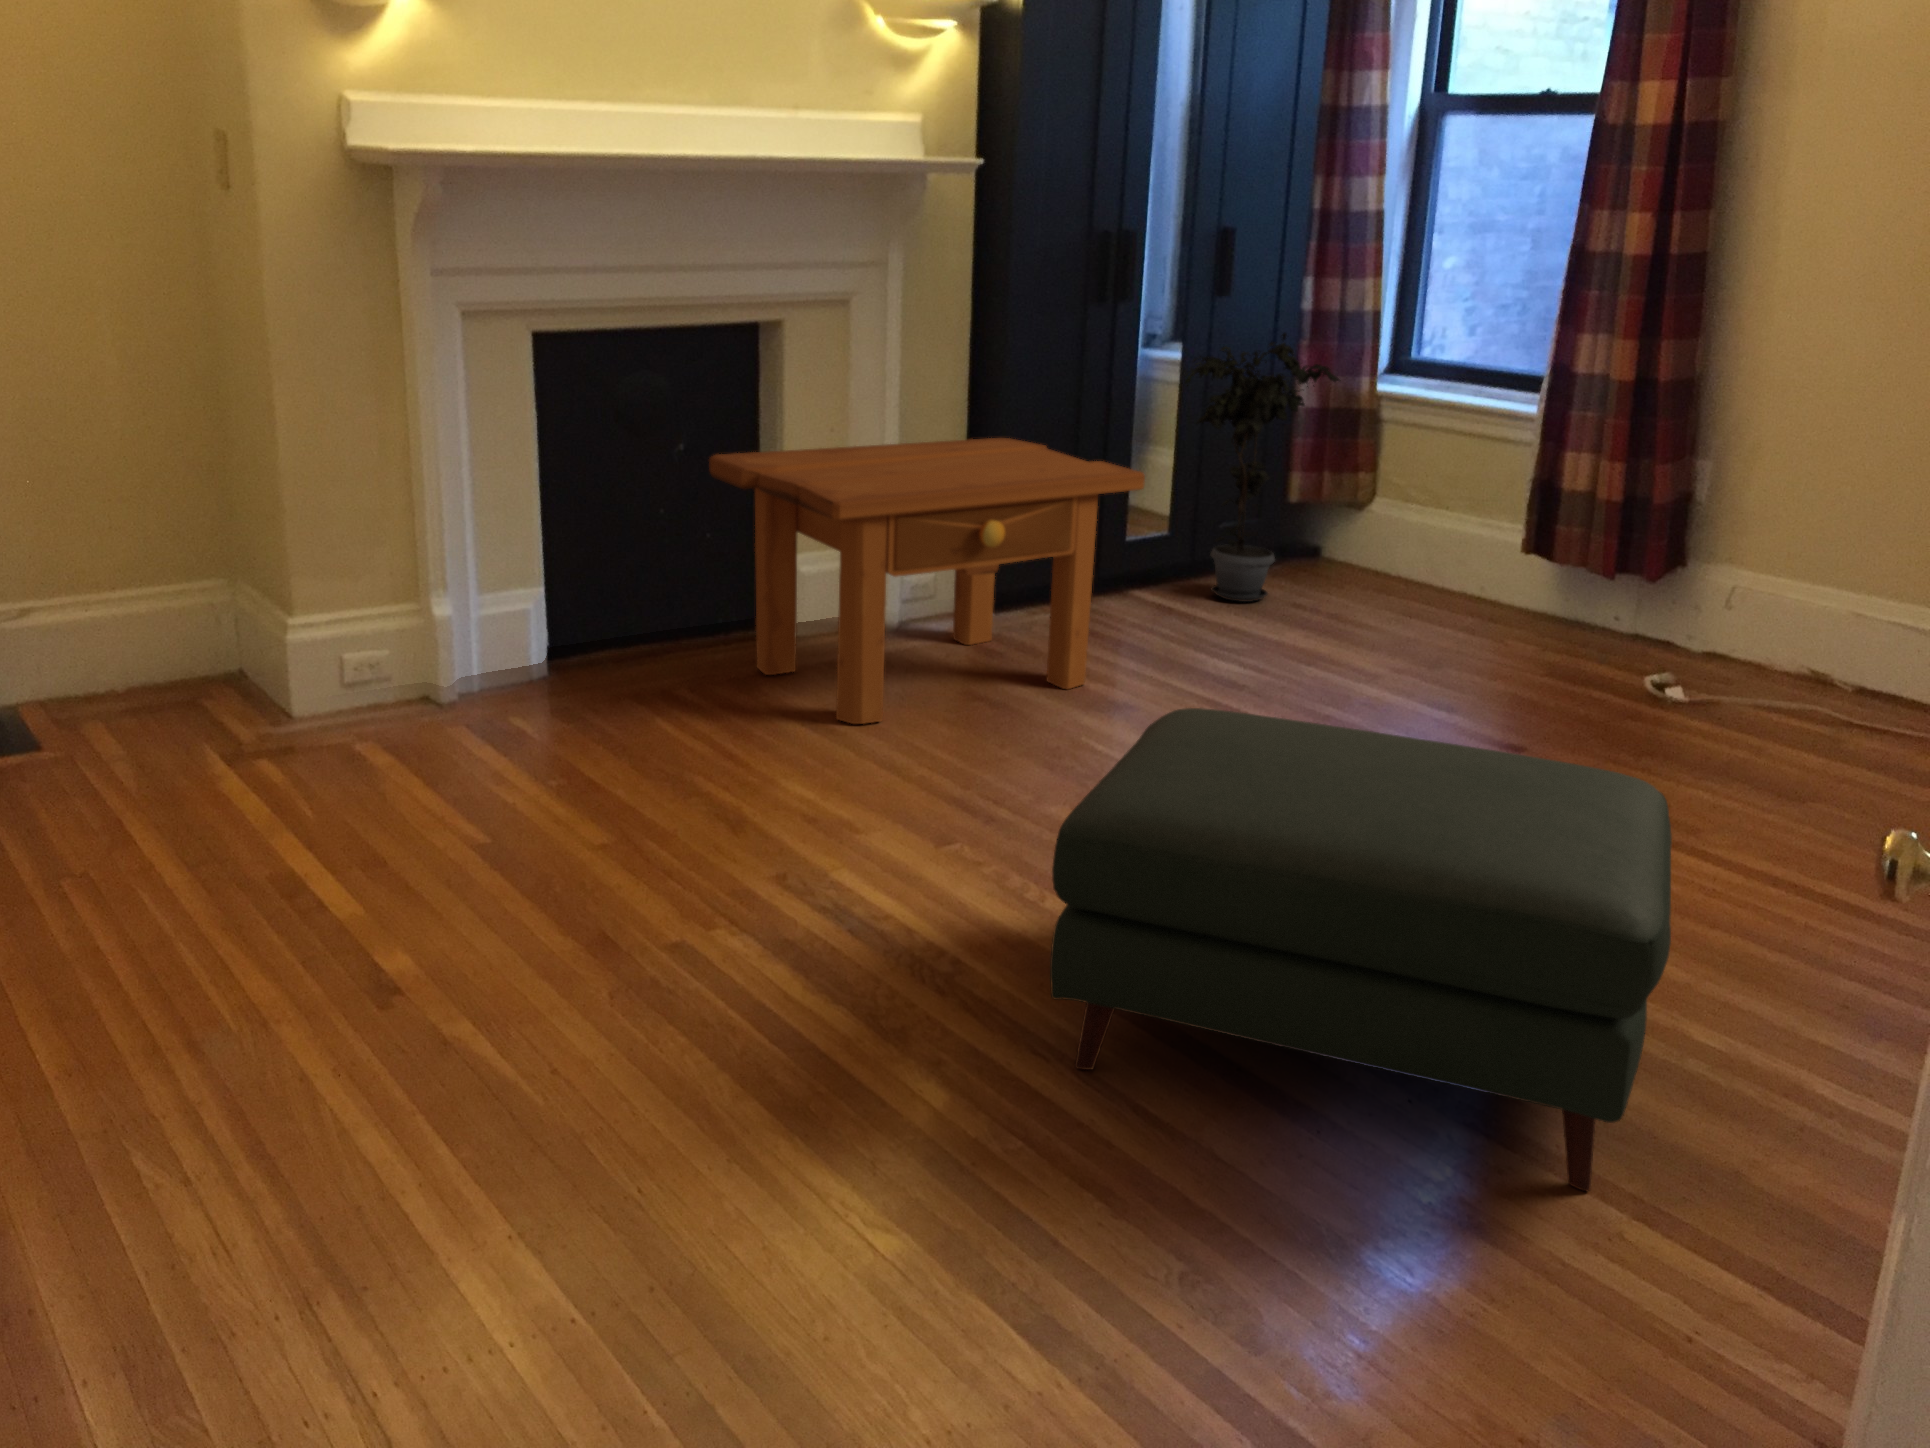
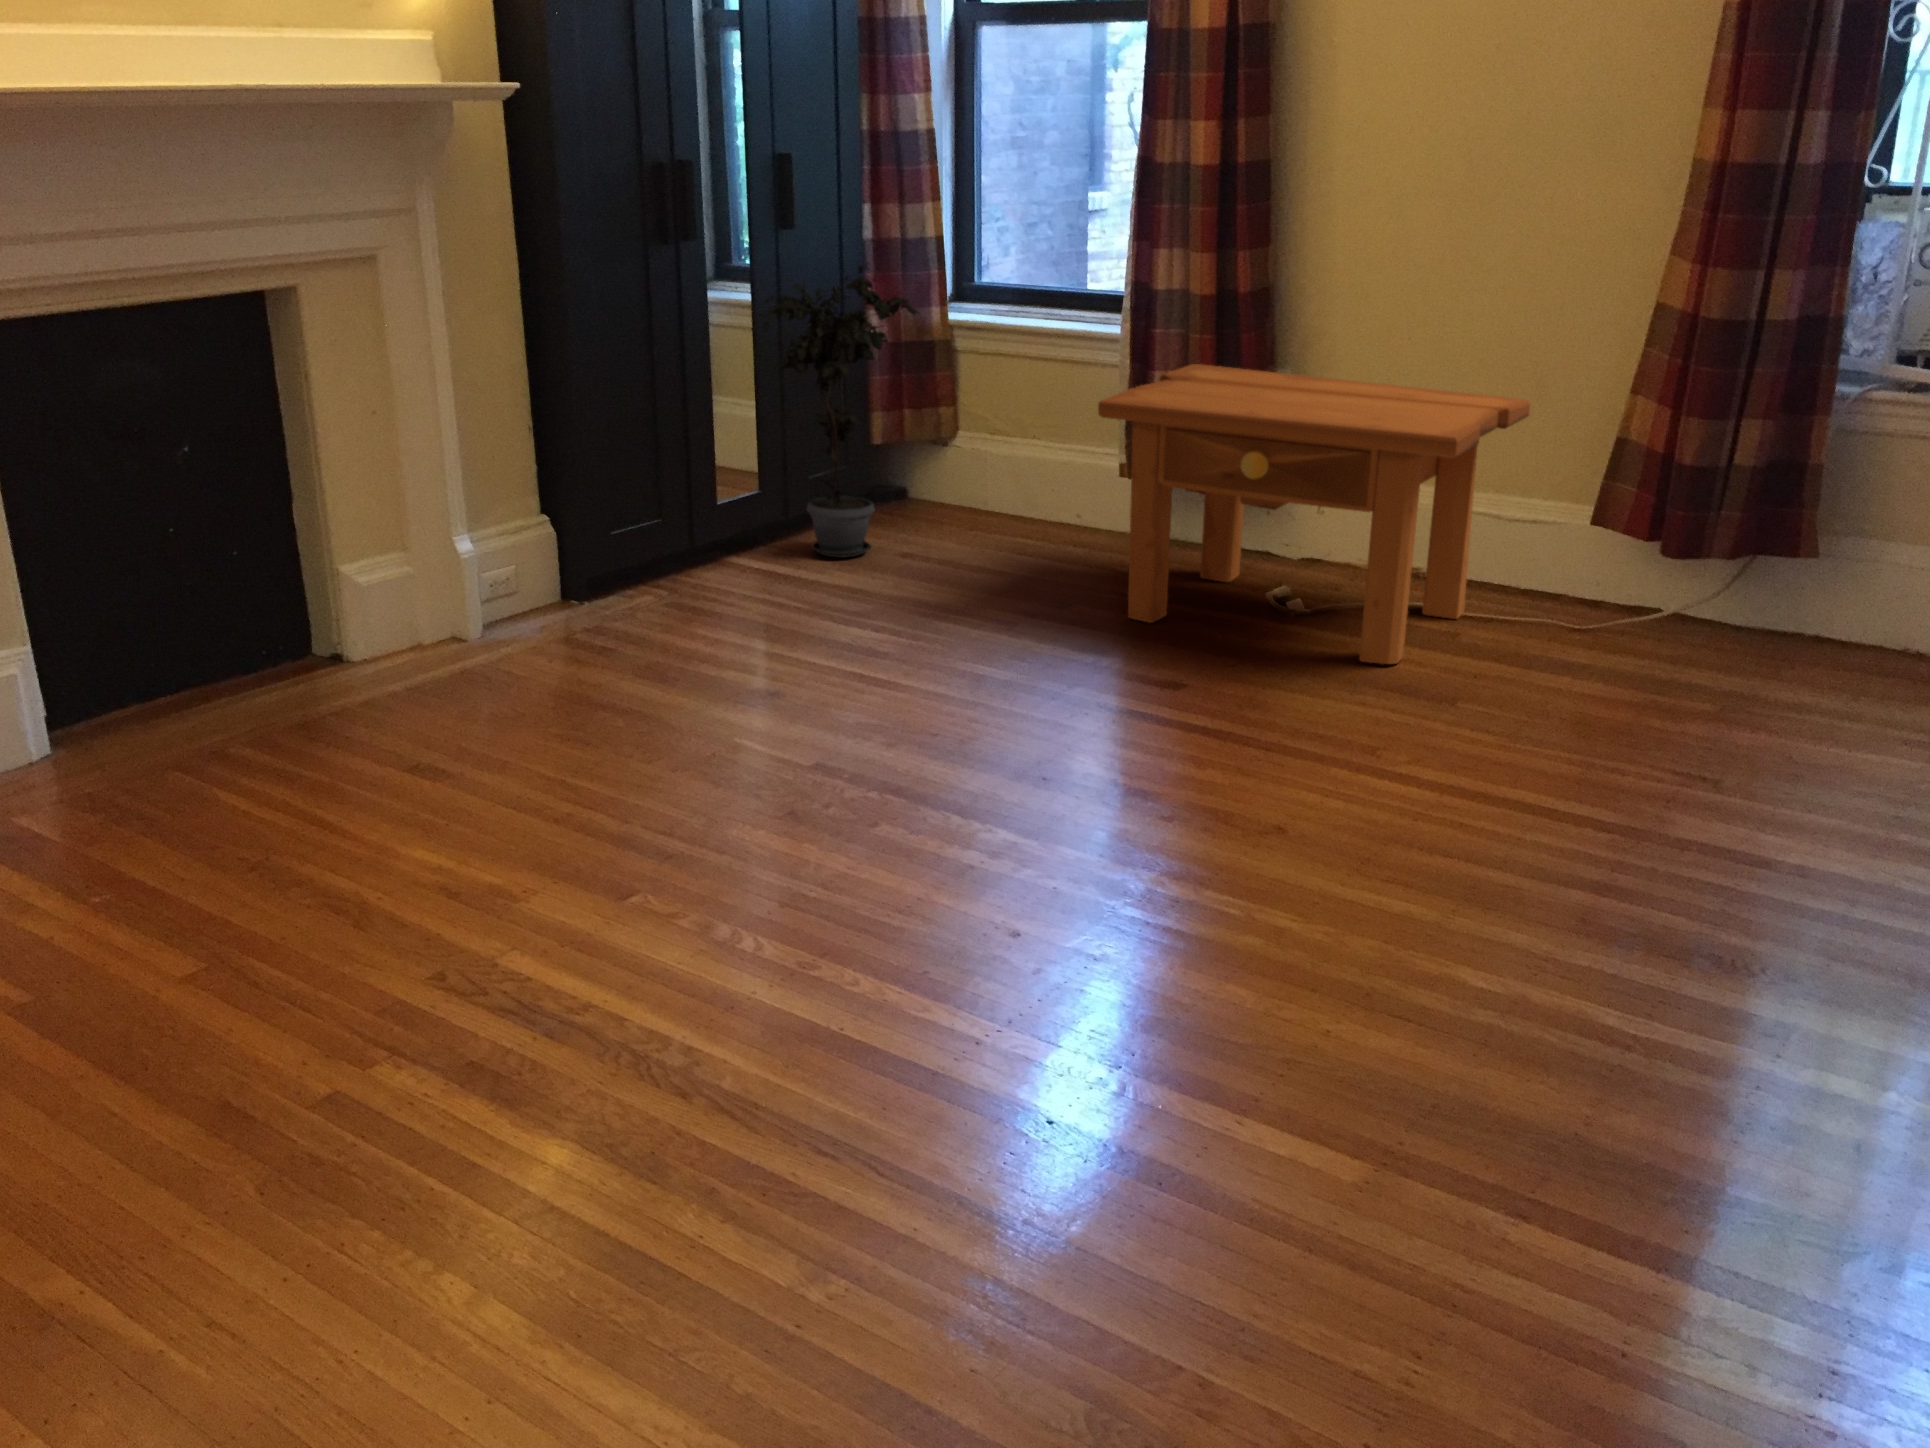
side table: present [709,438,1145,724] -> present [1098,364,1530,664]
ottoman: present [1050,708,1672,1191] -> none [826,708,1519,1188]

